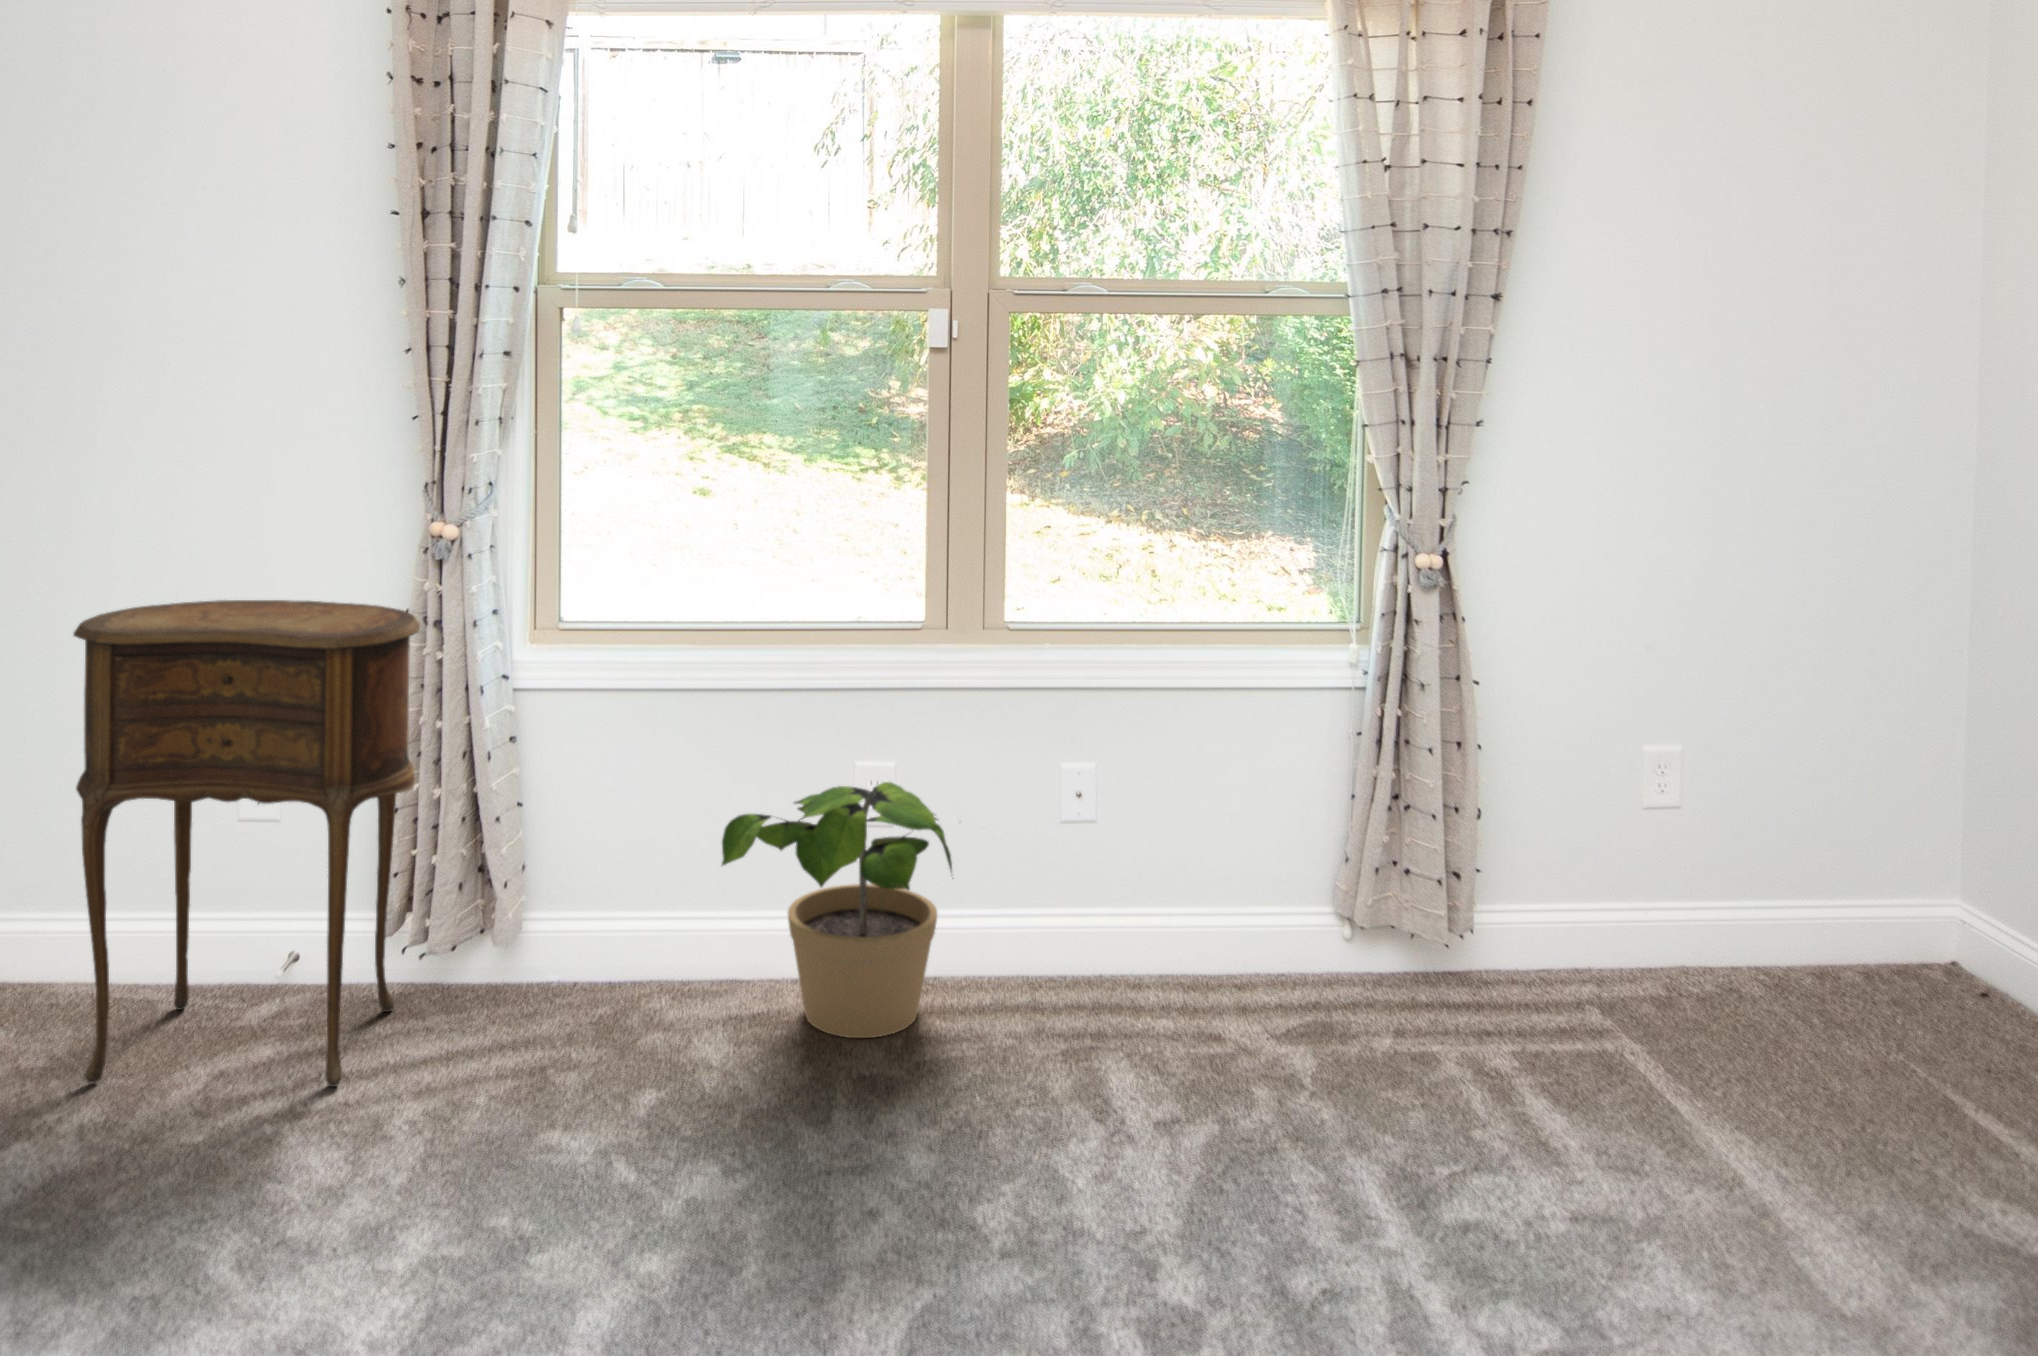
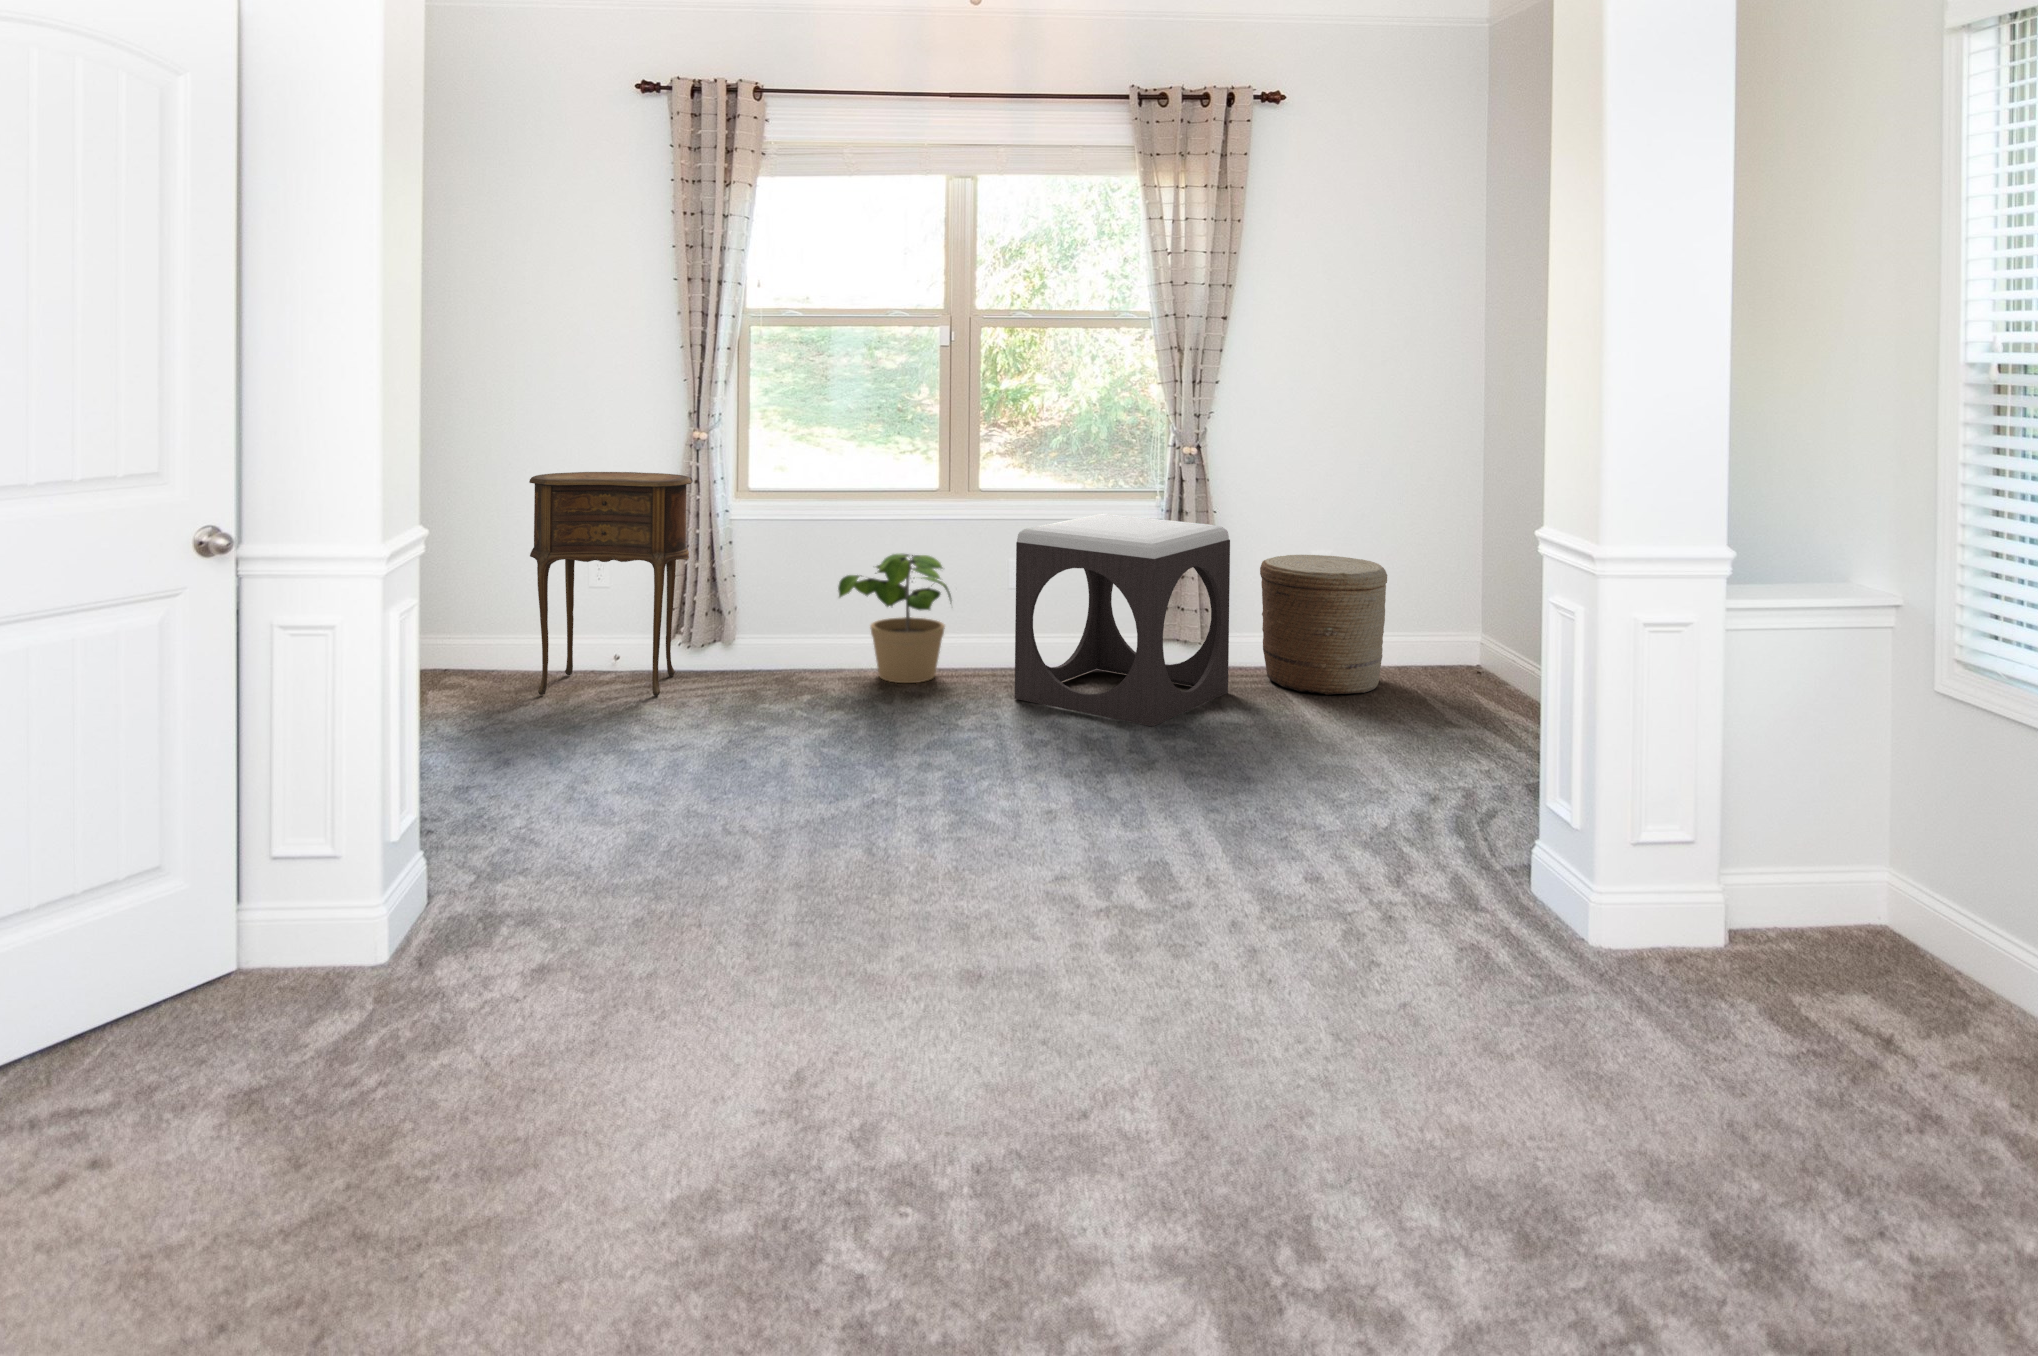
footstool: none [1088,685,1535,1215] -> present [1015,513,1230,726]
woven basket: none [1572,764,1852,1083] -> present [1260,555,1387,695]

